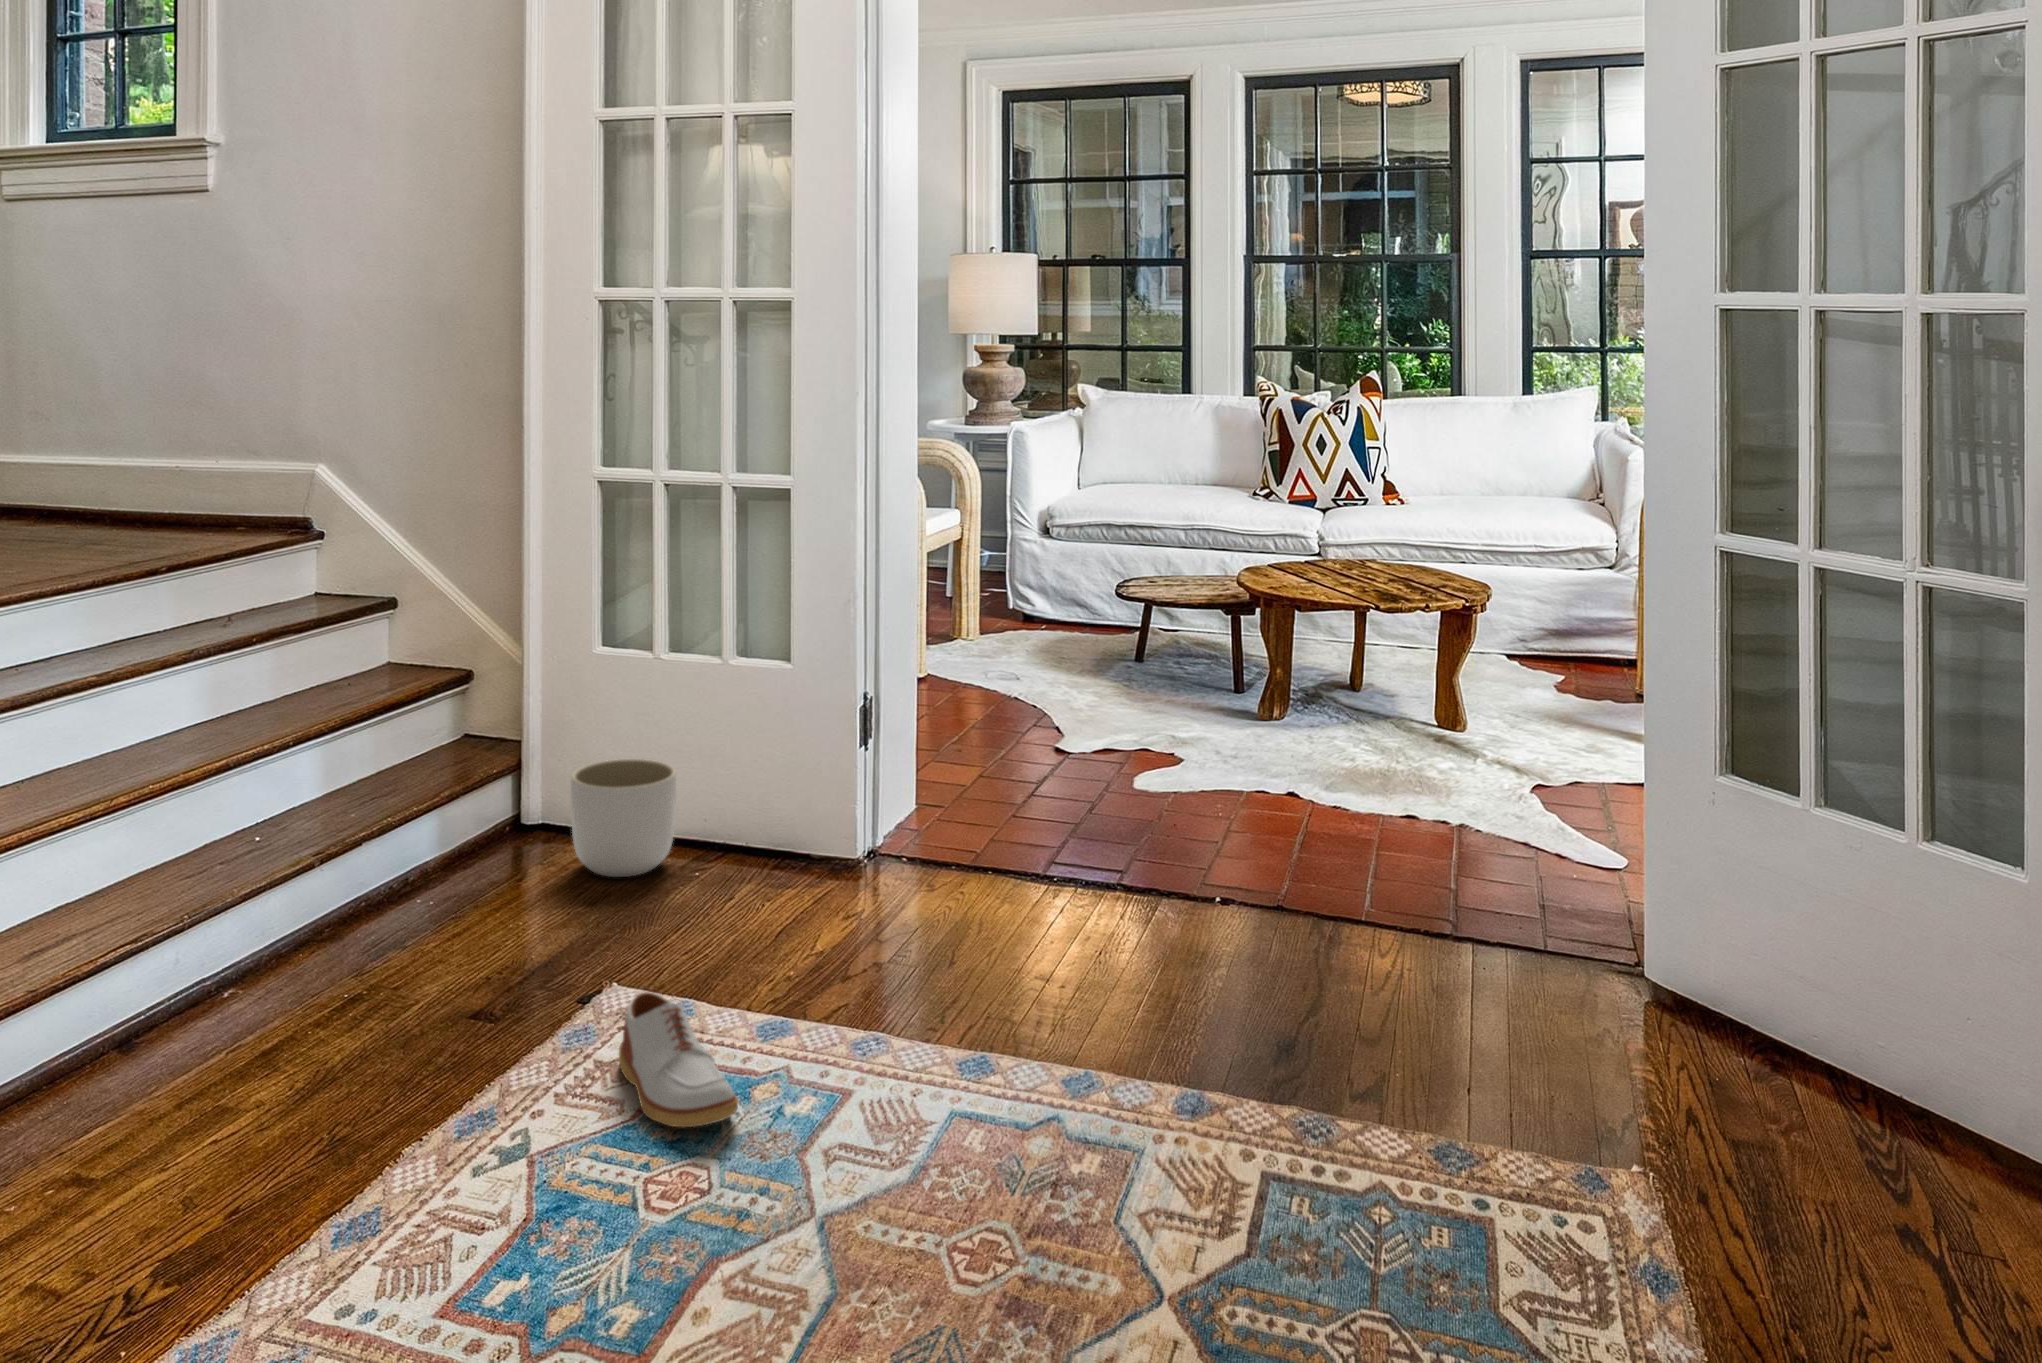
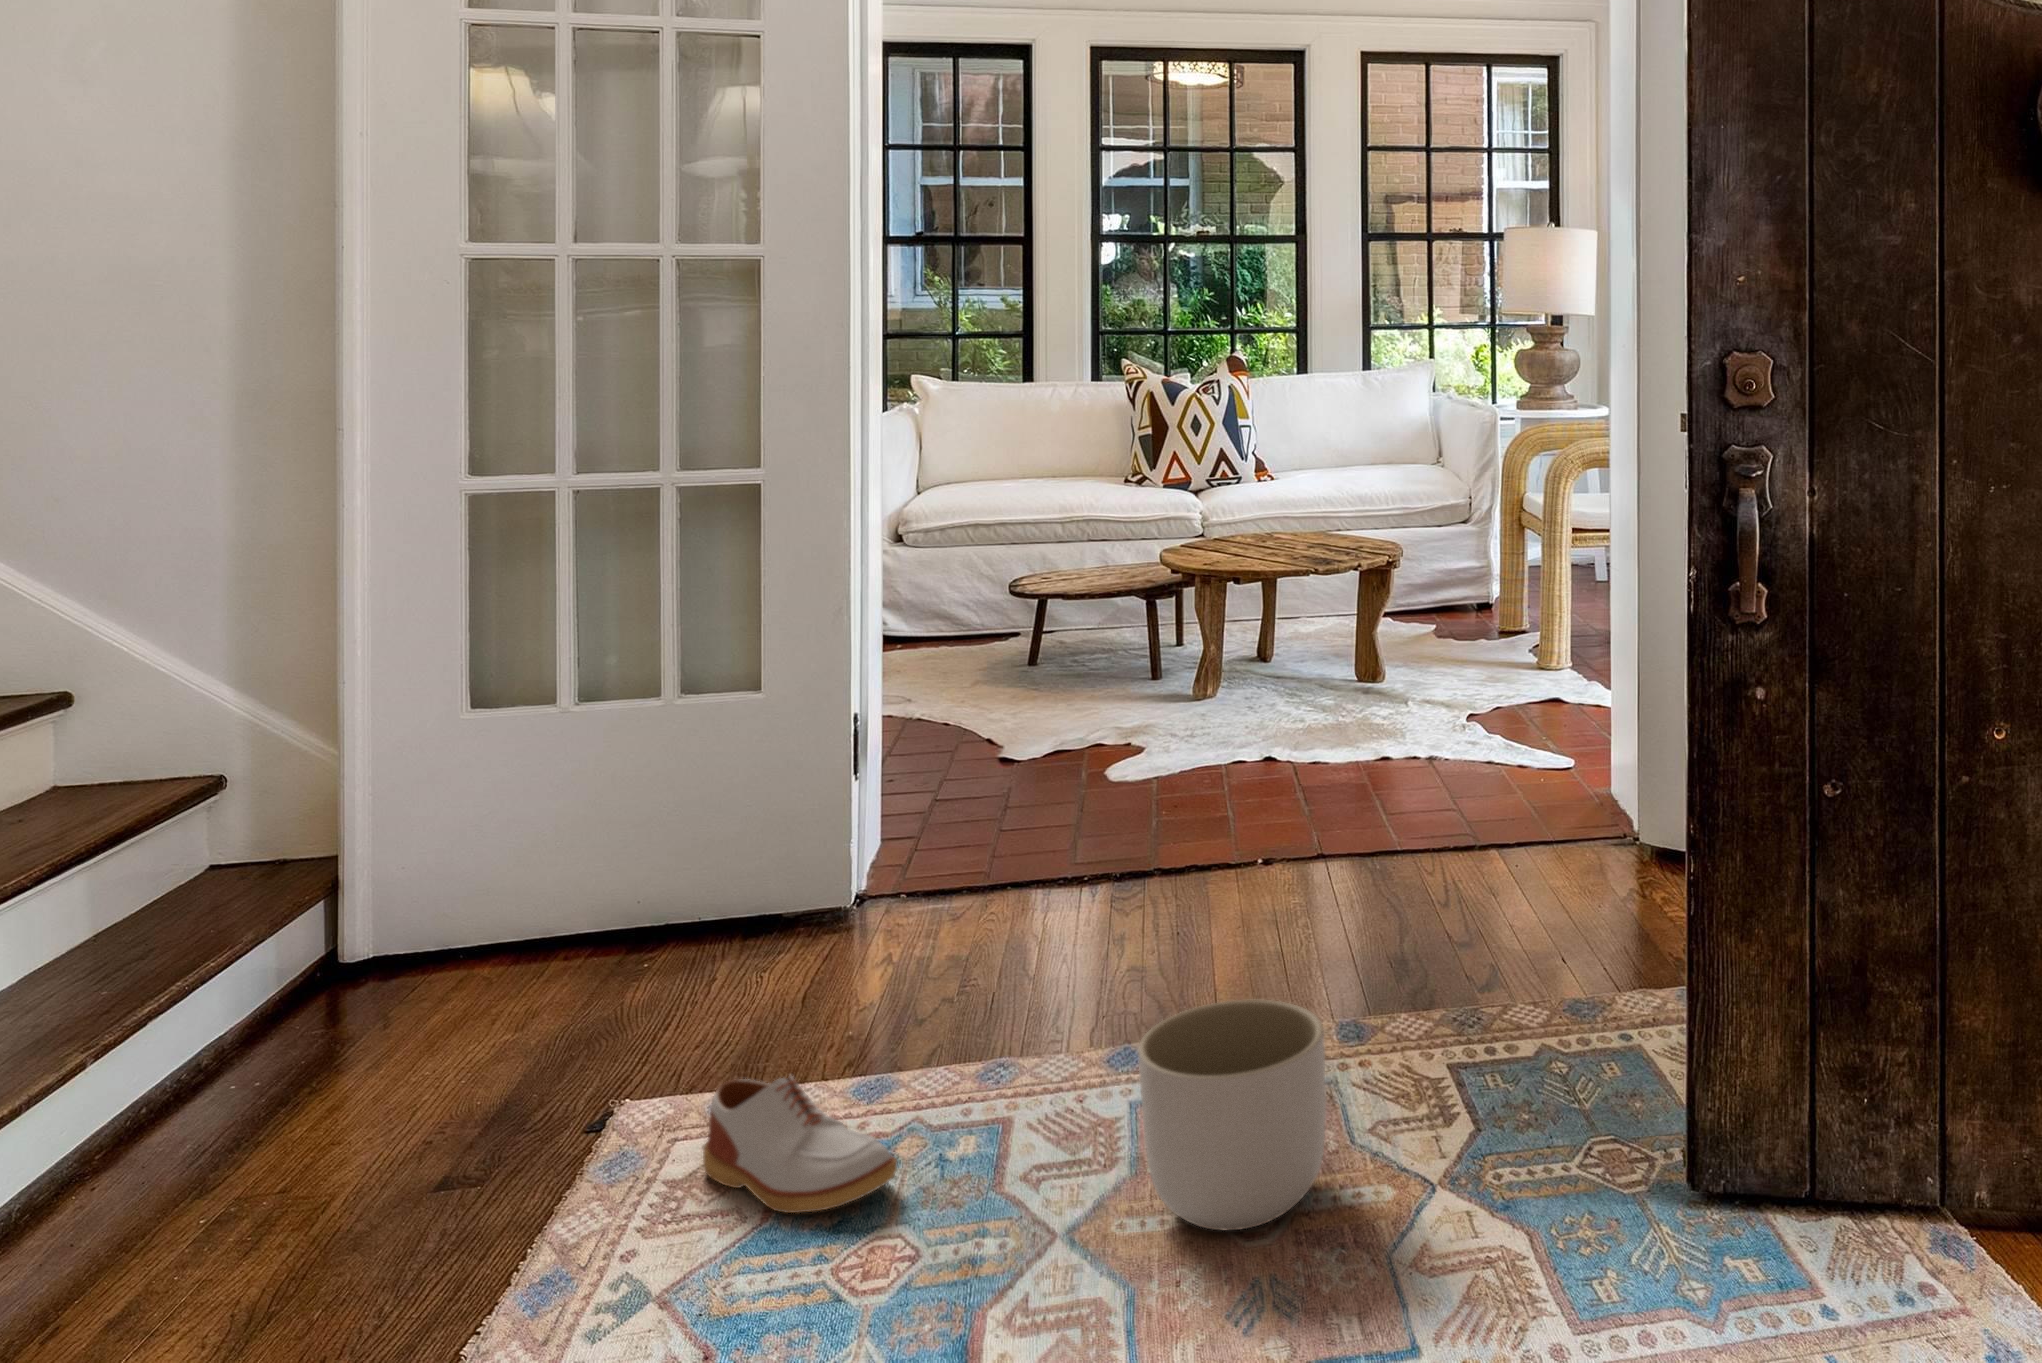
planter: present [571,759,676,877] -> present [1138,999,1326,1231]

